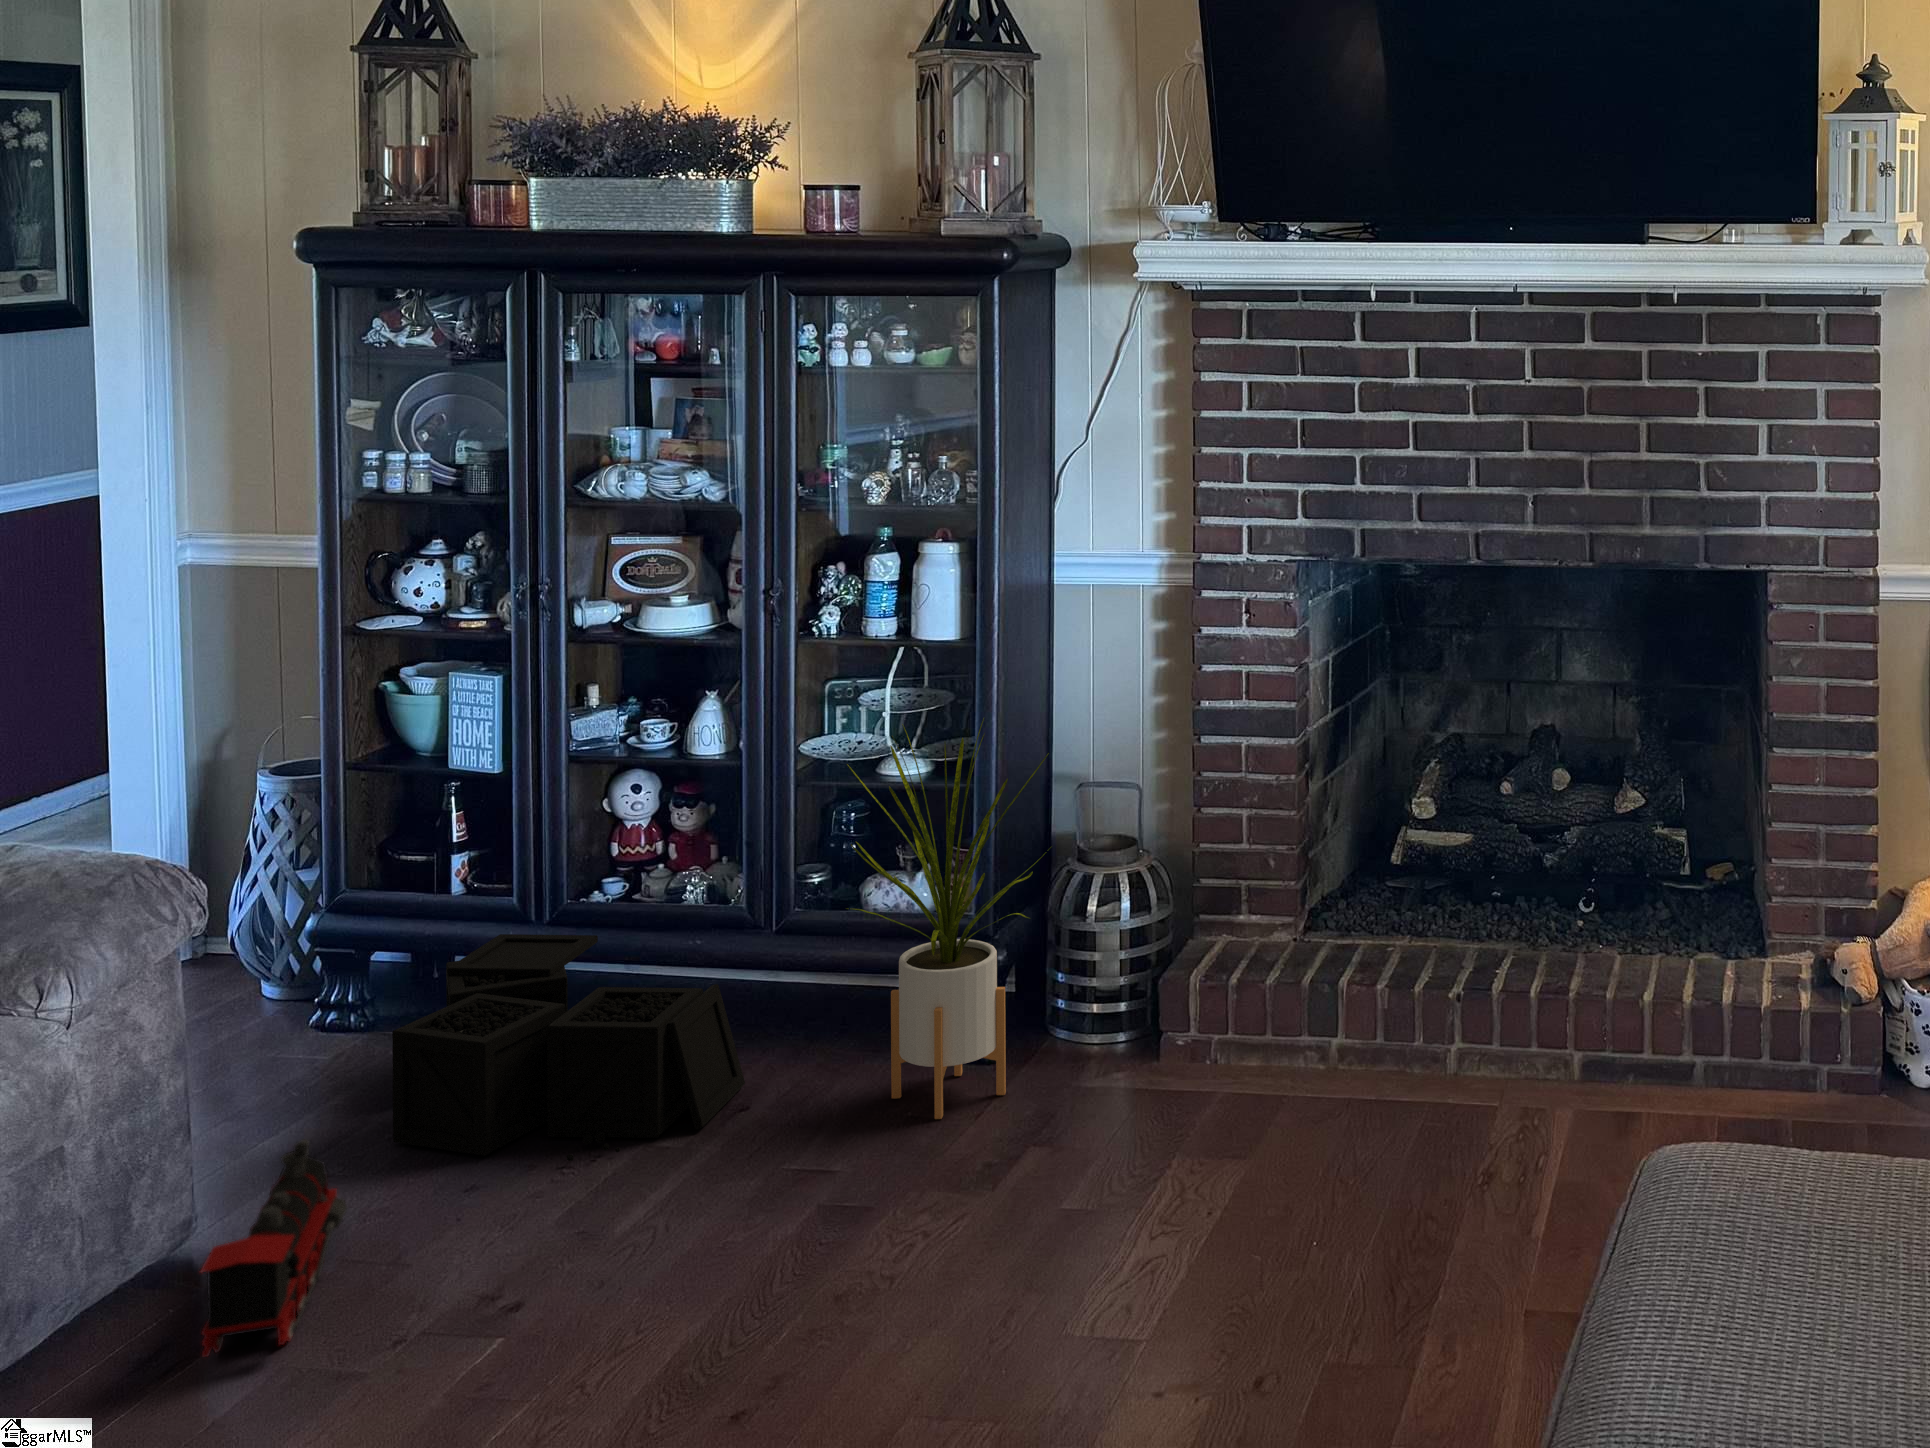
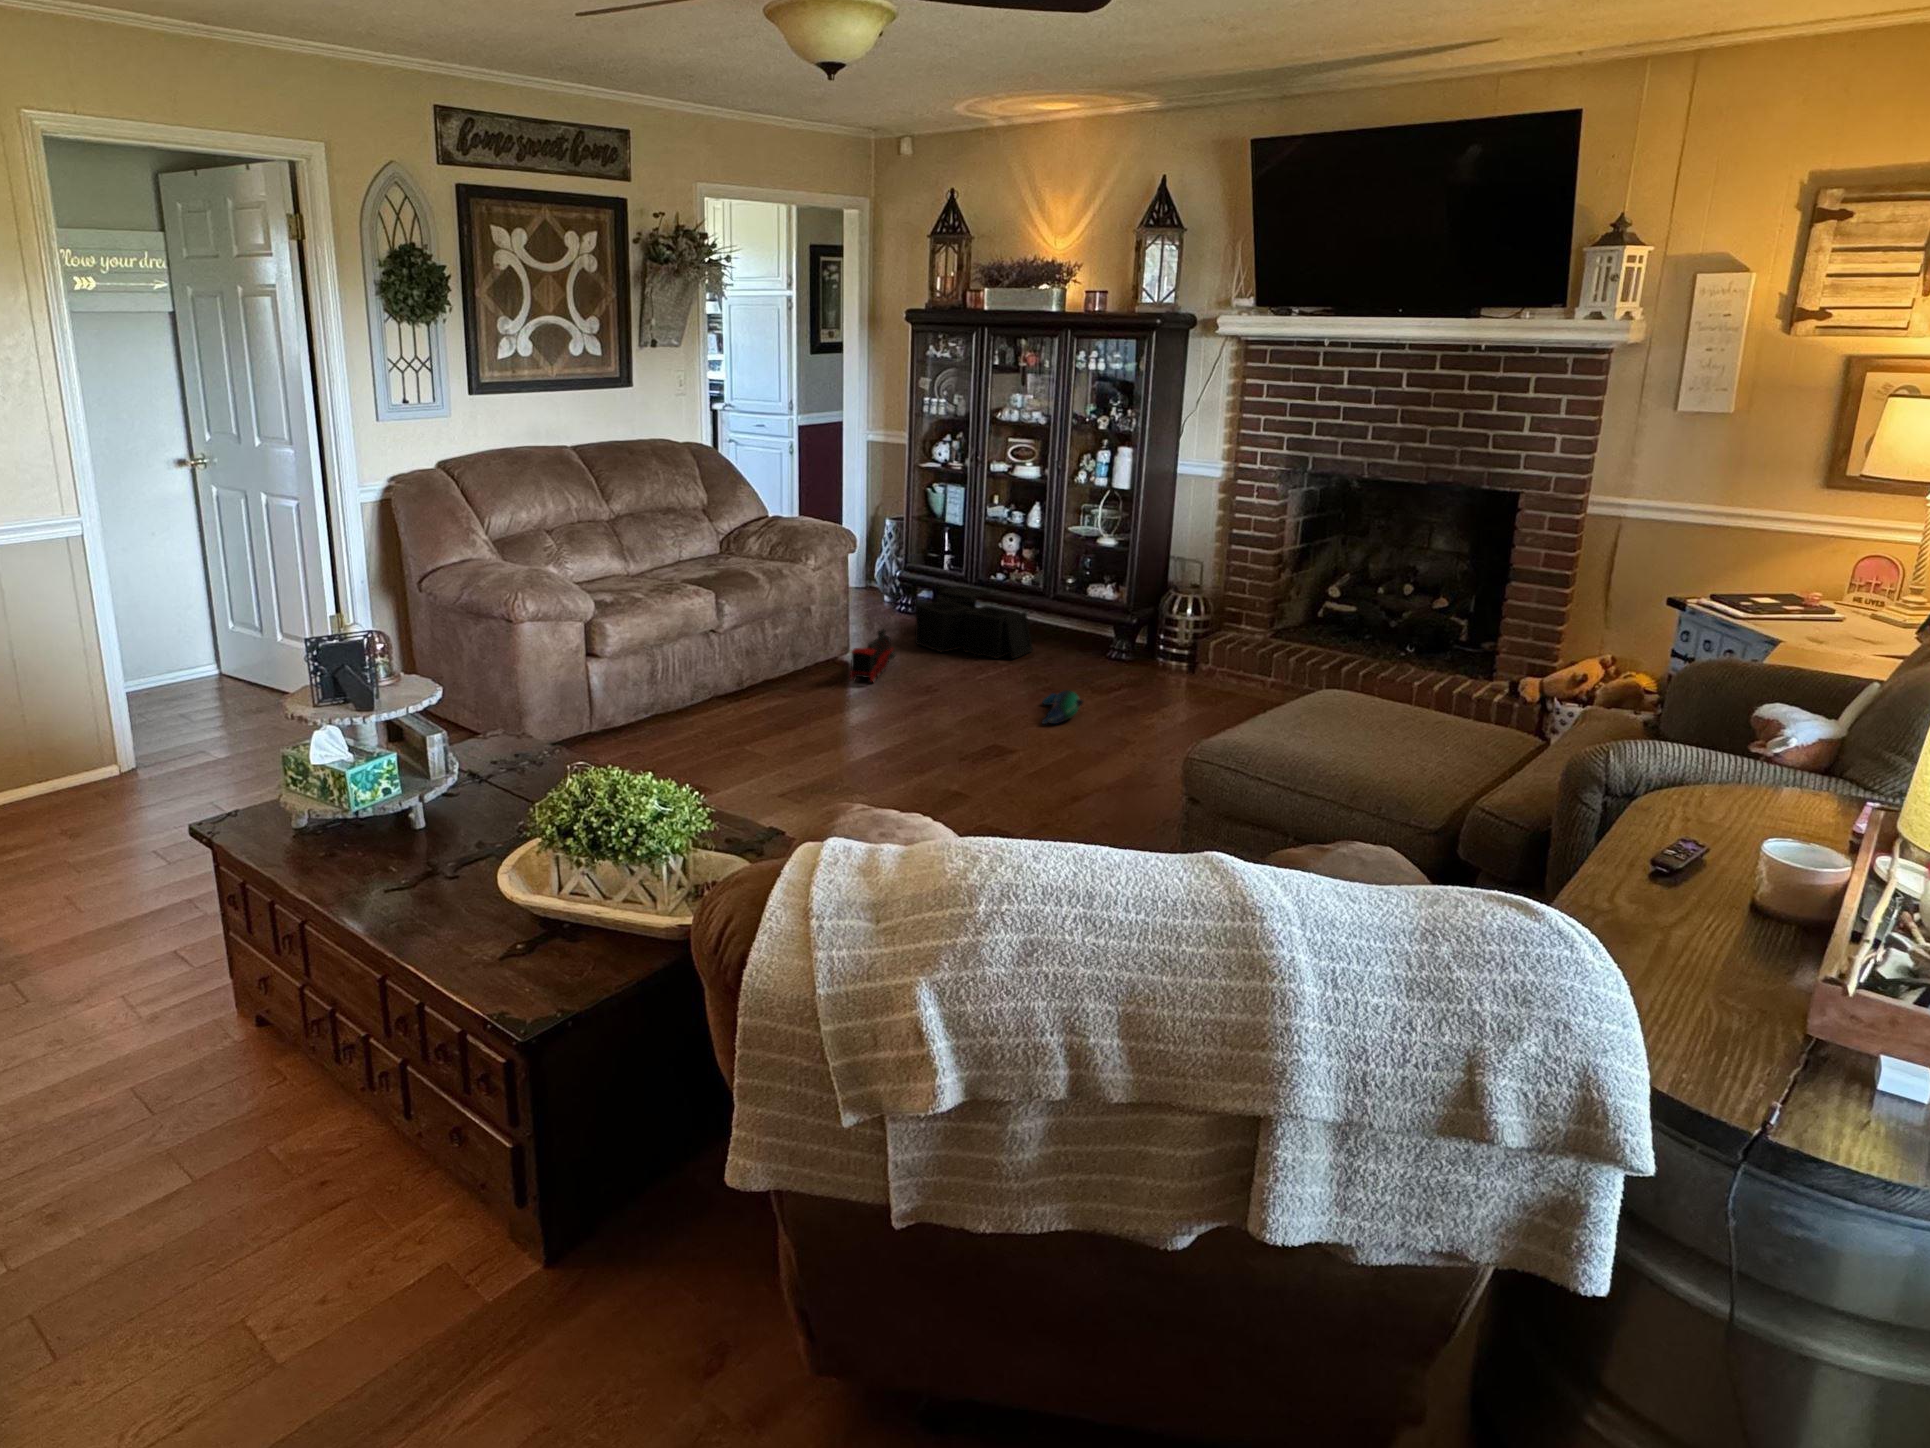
house plant: present [847,719,1048,1119] -> none [1070,518,1156,674]
plush toy: none [838,1222,970,1357] -> present [1042,690,1083,724]

